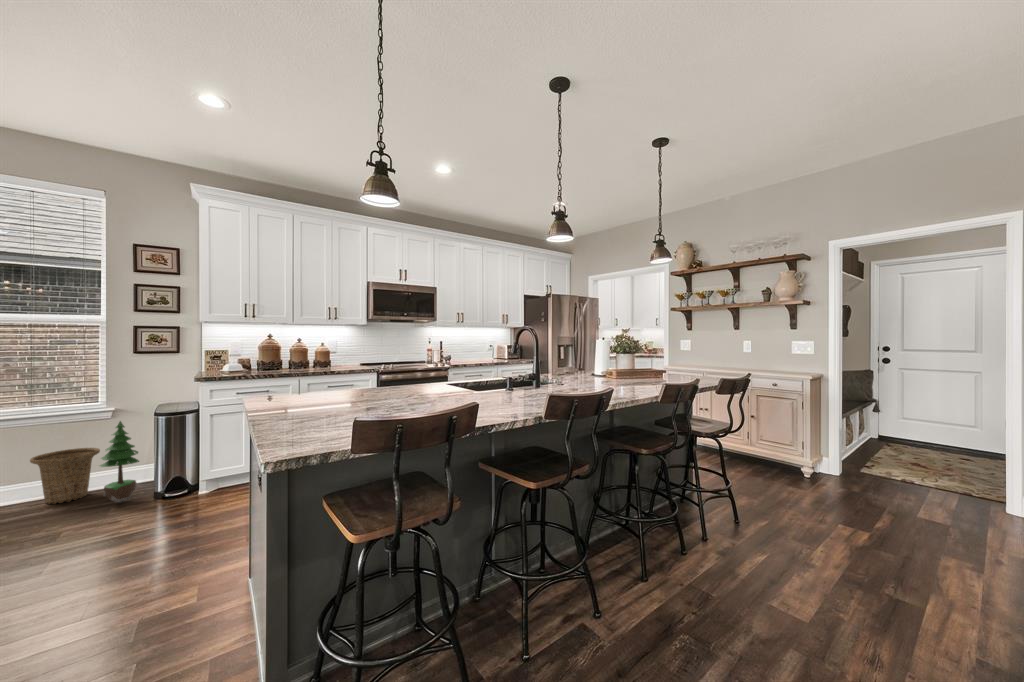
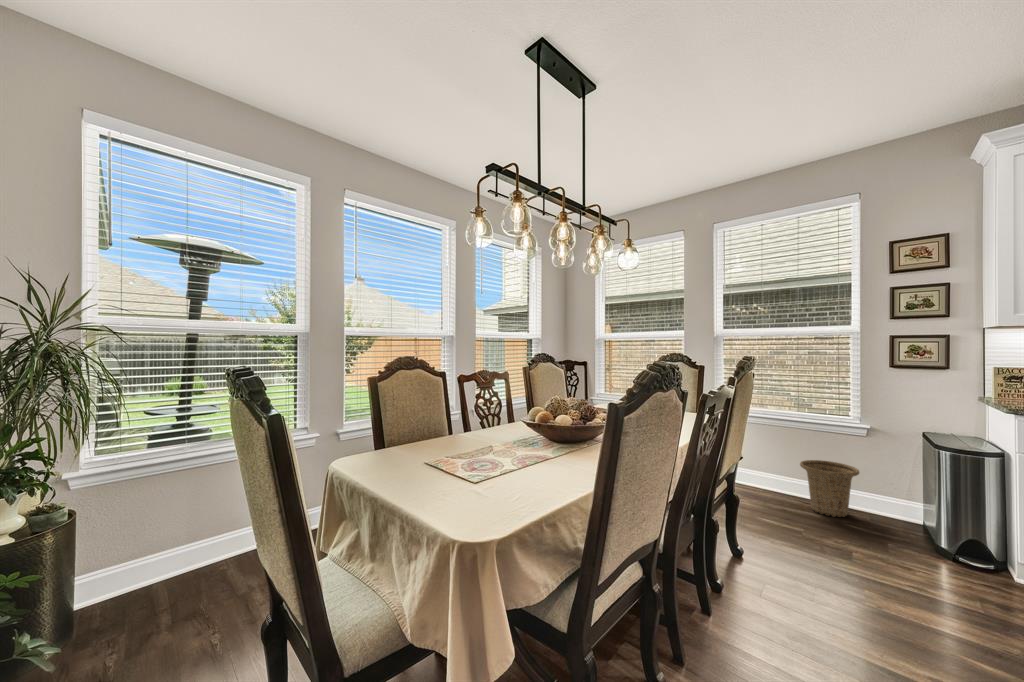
potted tree: present [100,421,139,503] -> none [871,446,919,544]

